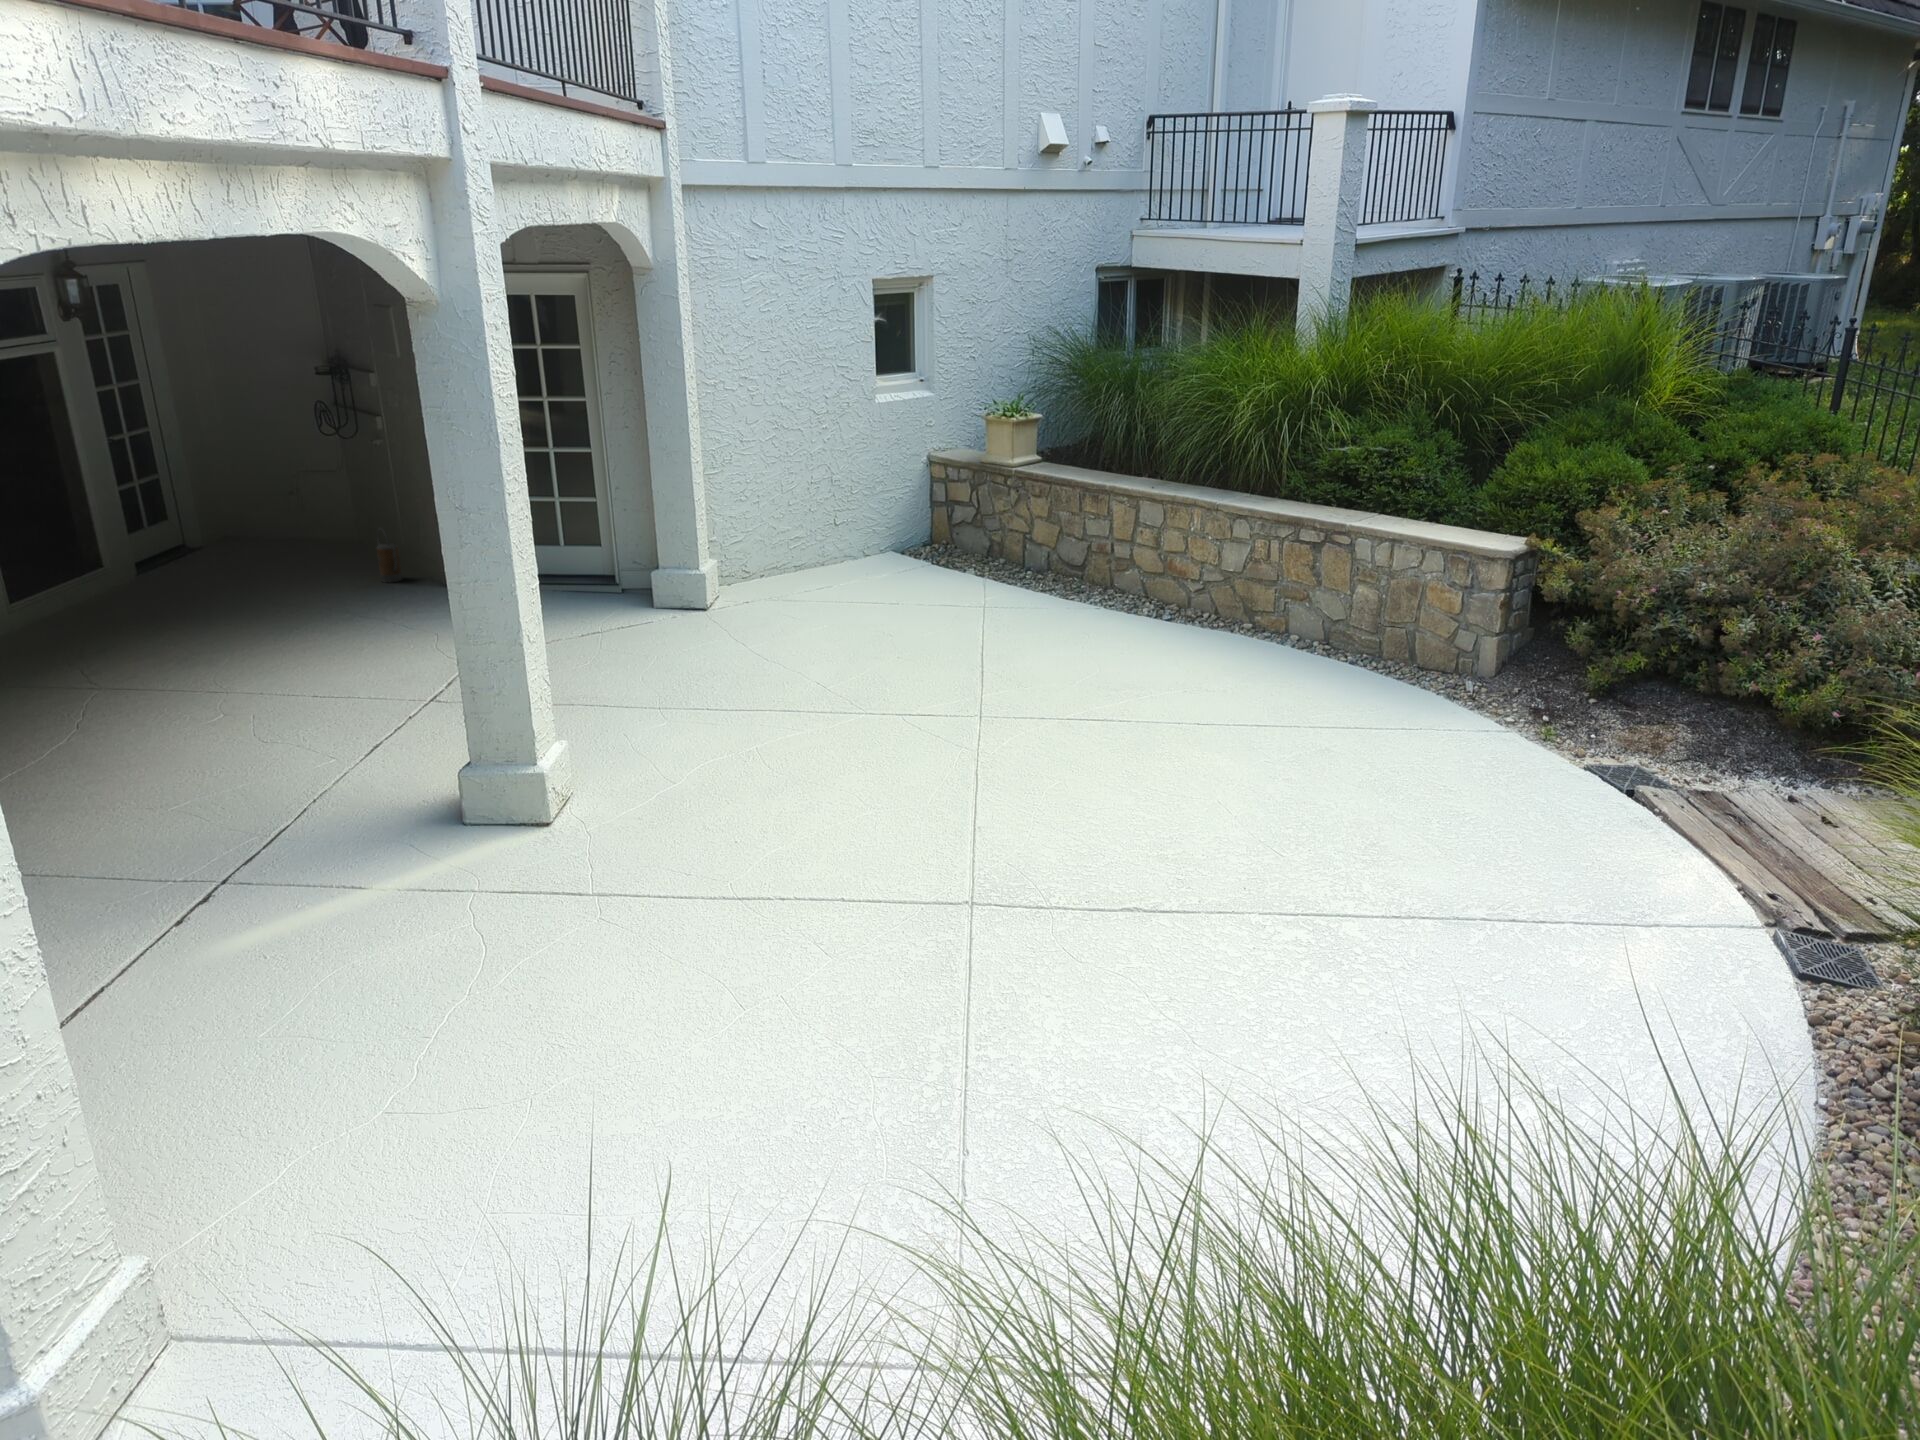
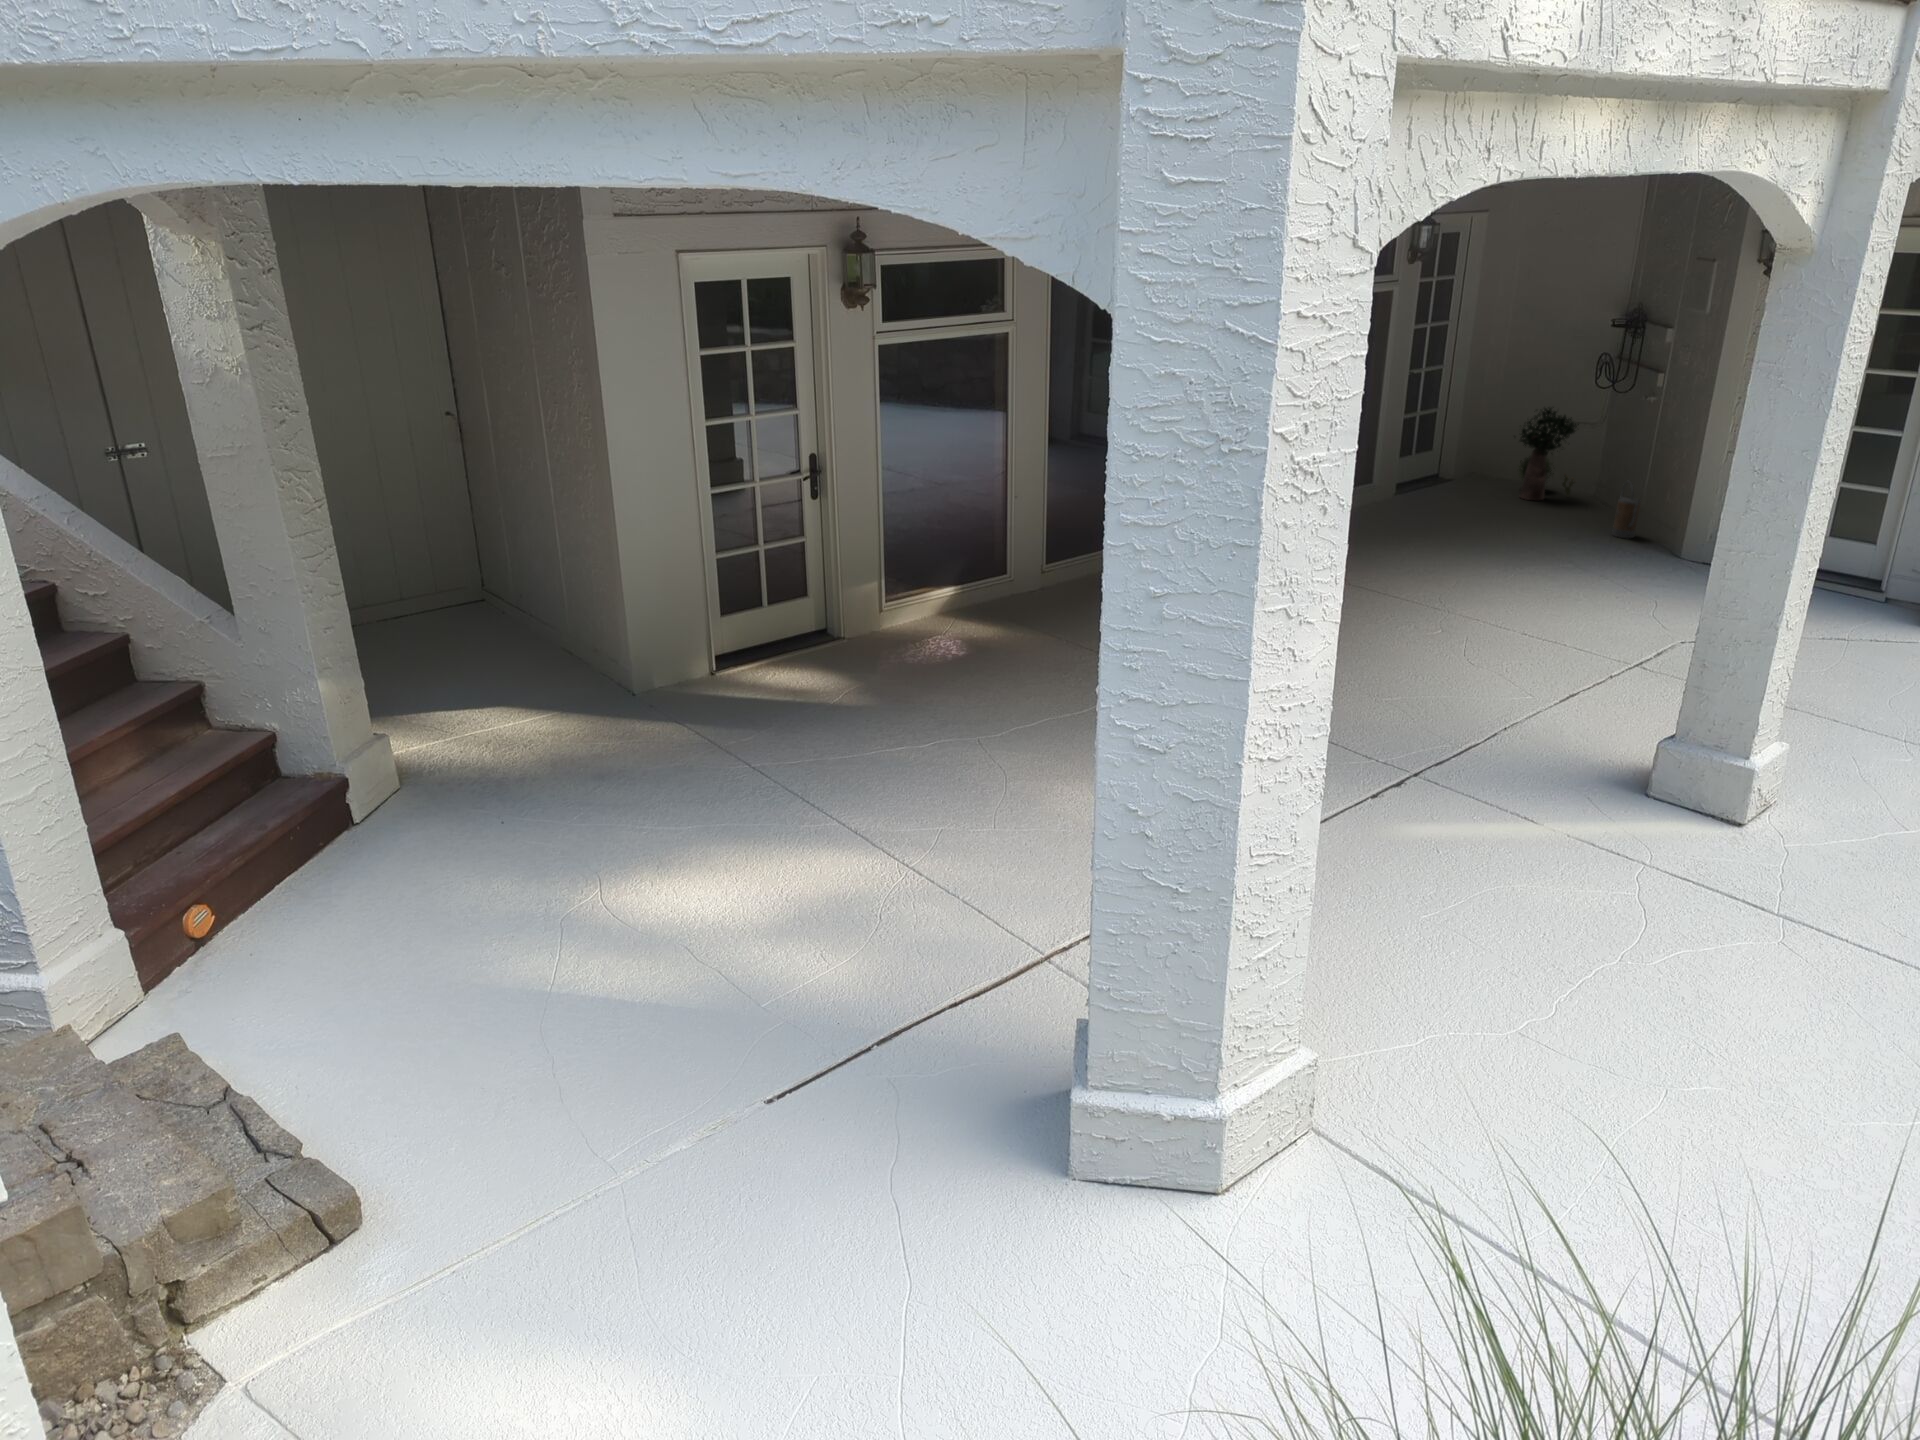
potted plant: none [255,466,335,562] -> present [1519,408,1579,501]

